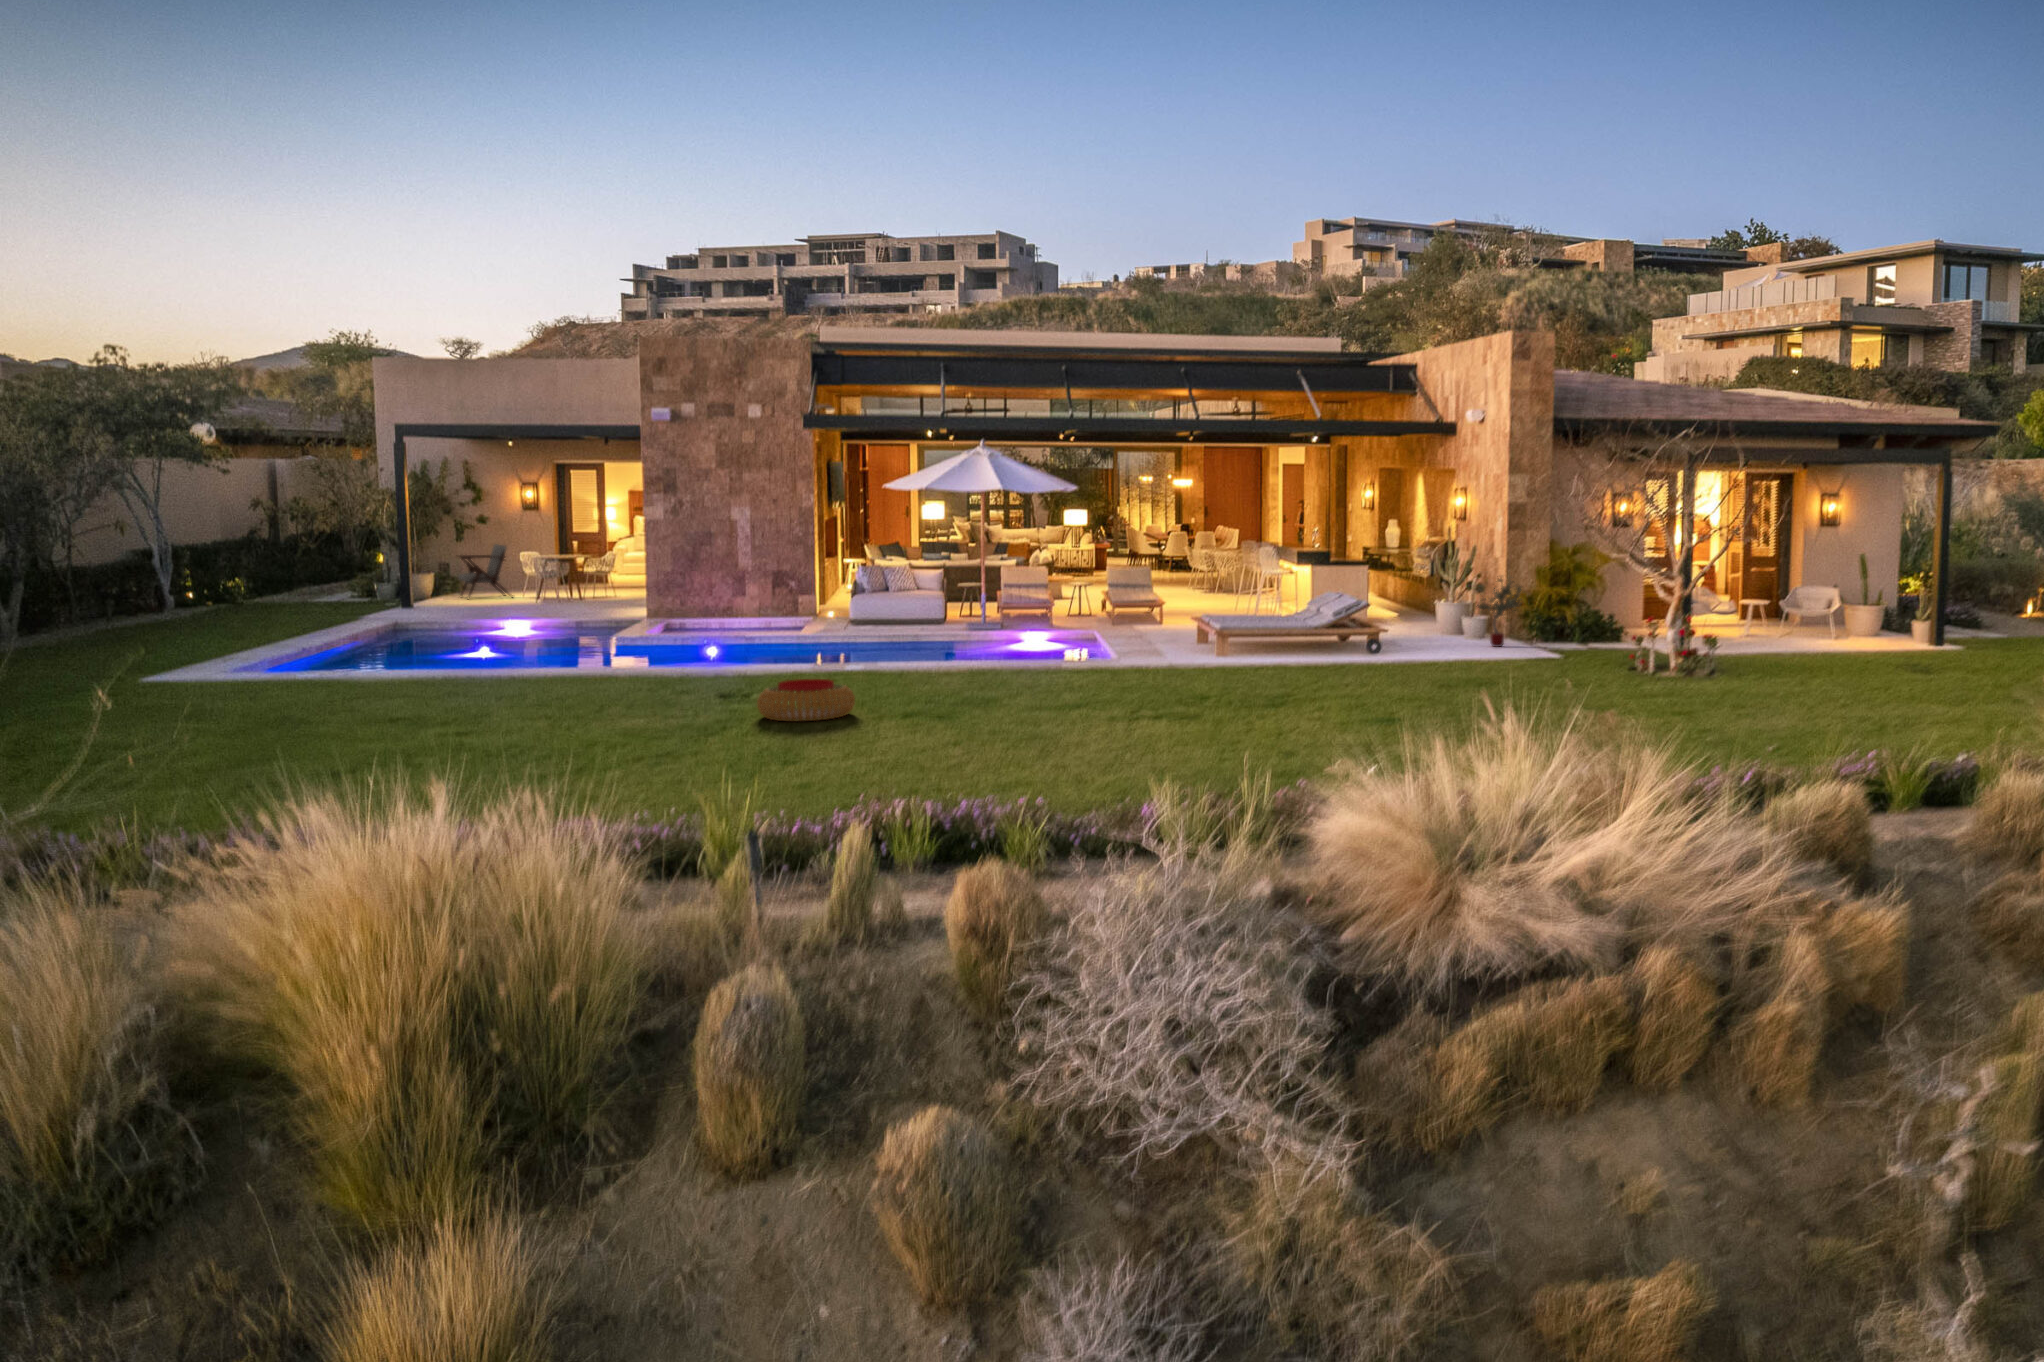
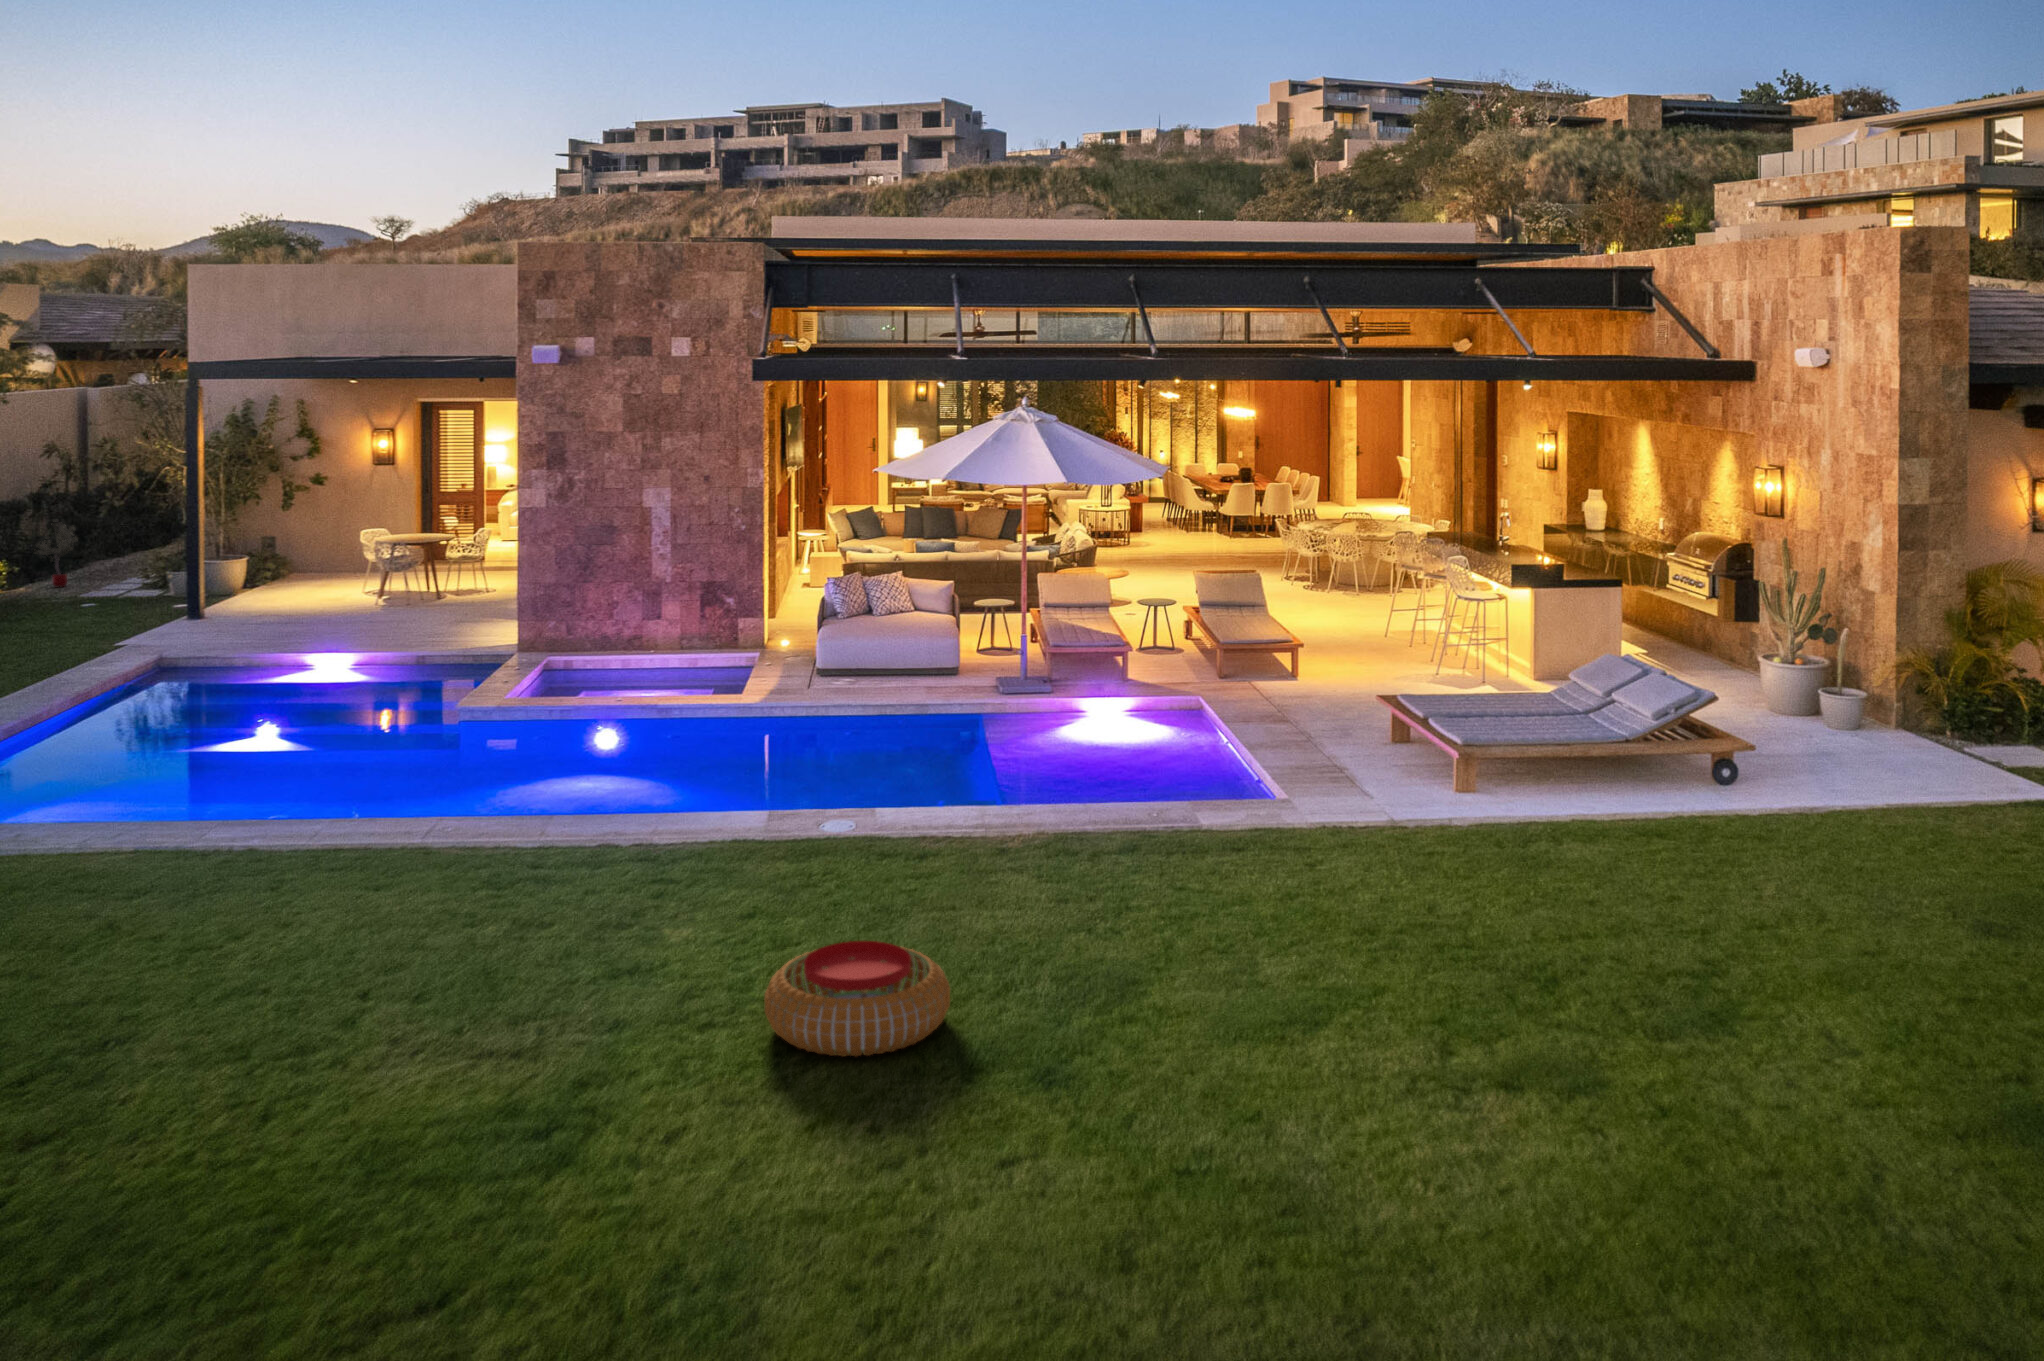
lounge chair: present [458,544,512,599] -> none [283,508,356,585]
potted tree: present [1476,577,1522,647] -> present [35,523,78,587]

